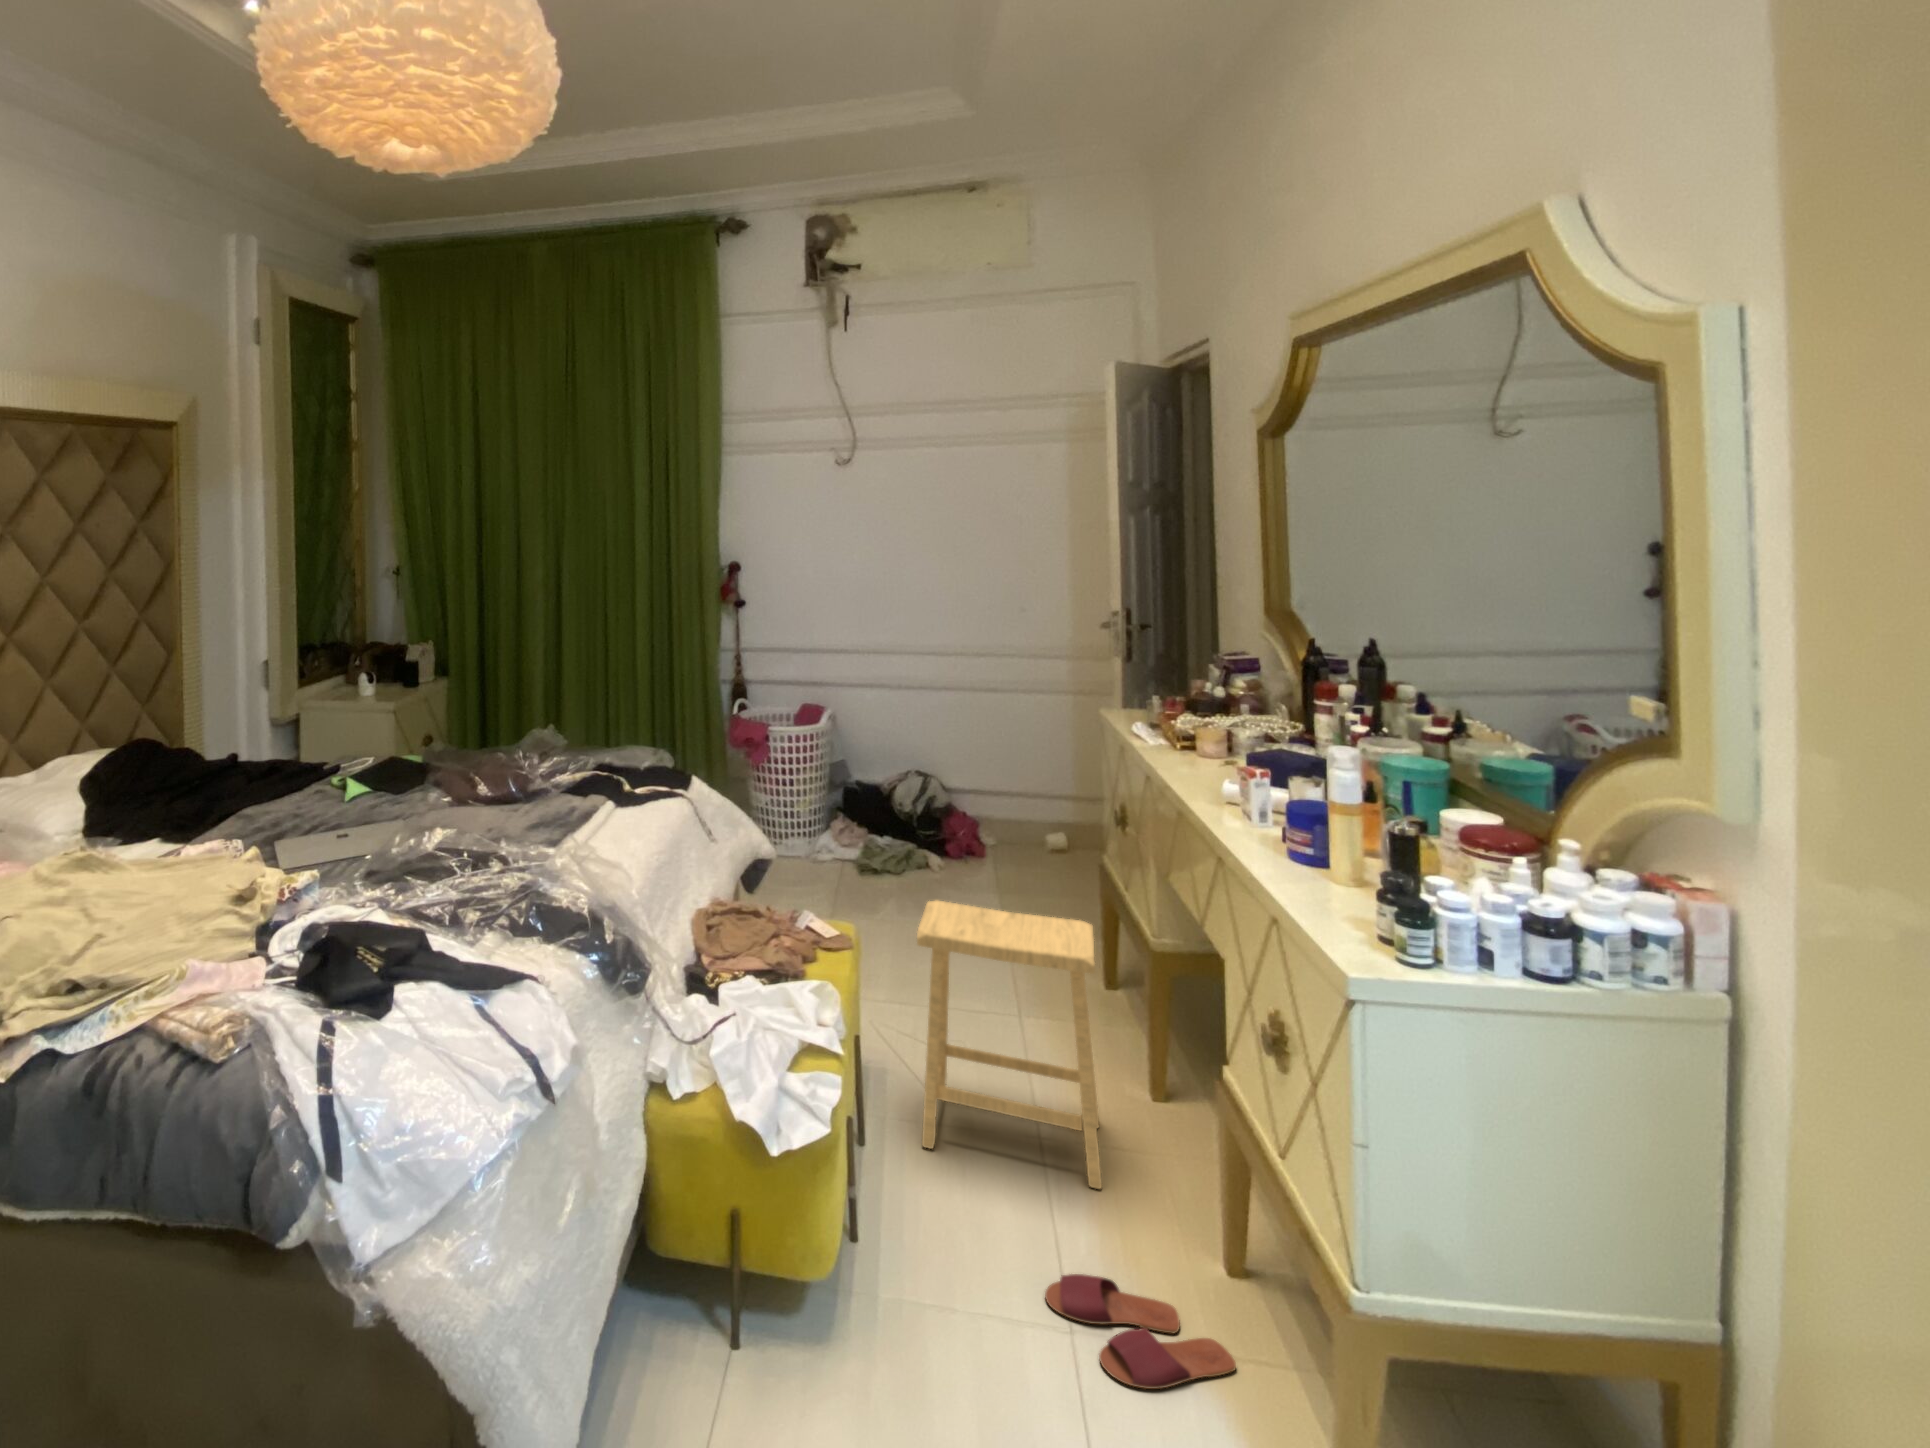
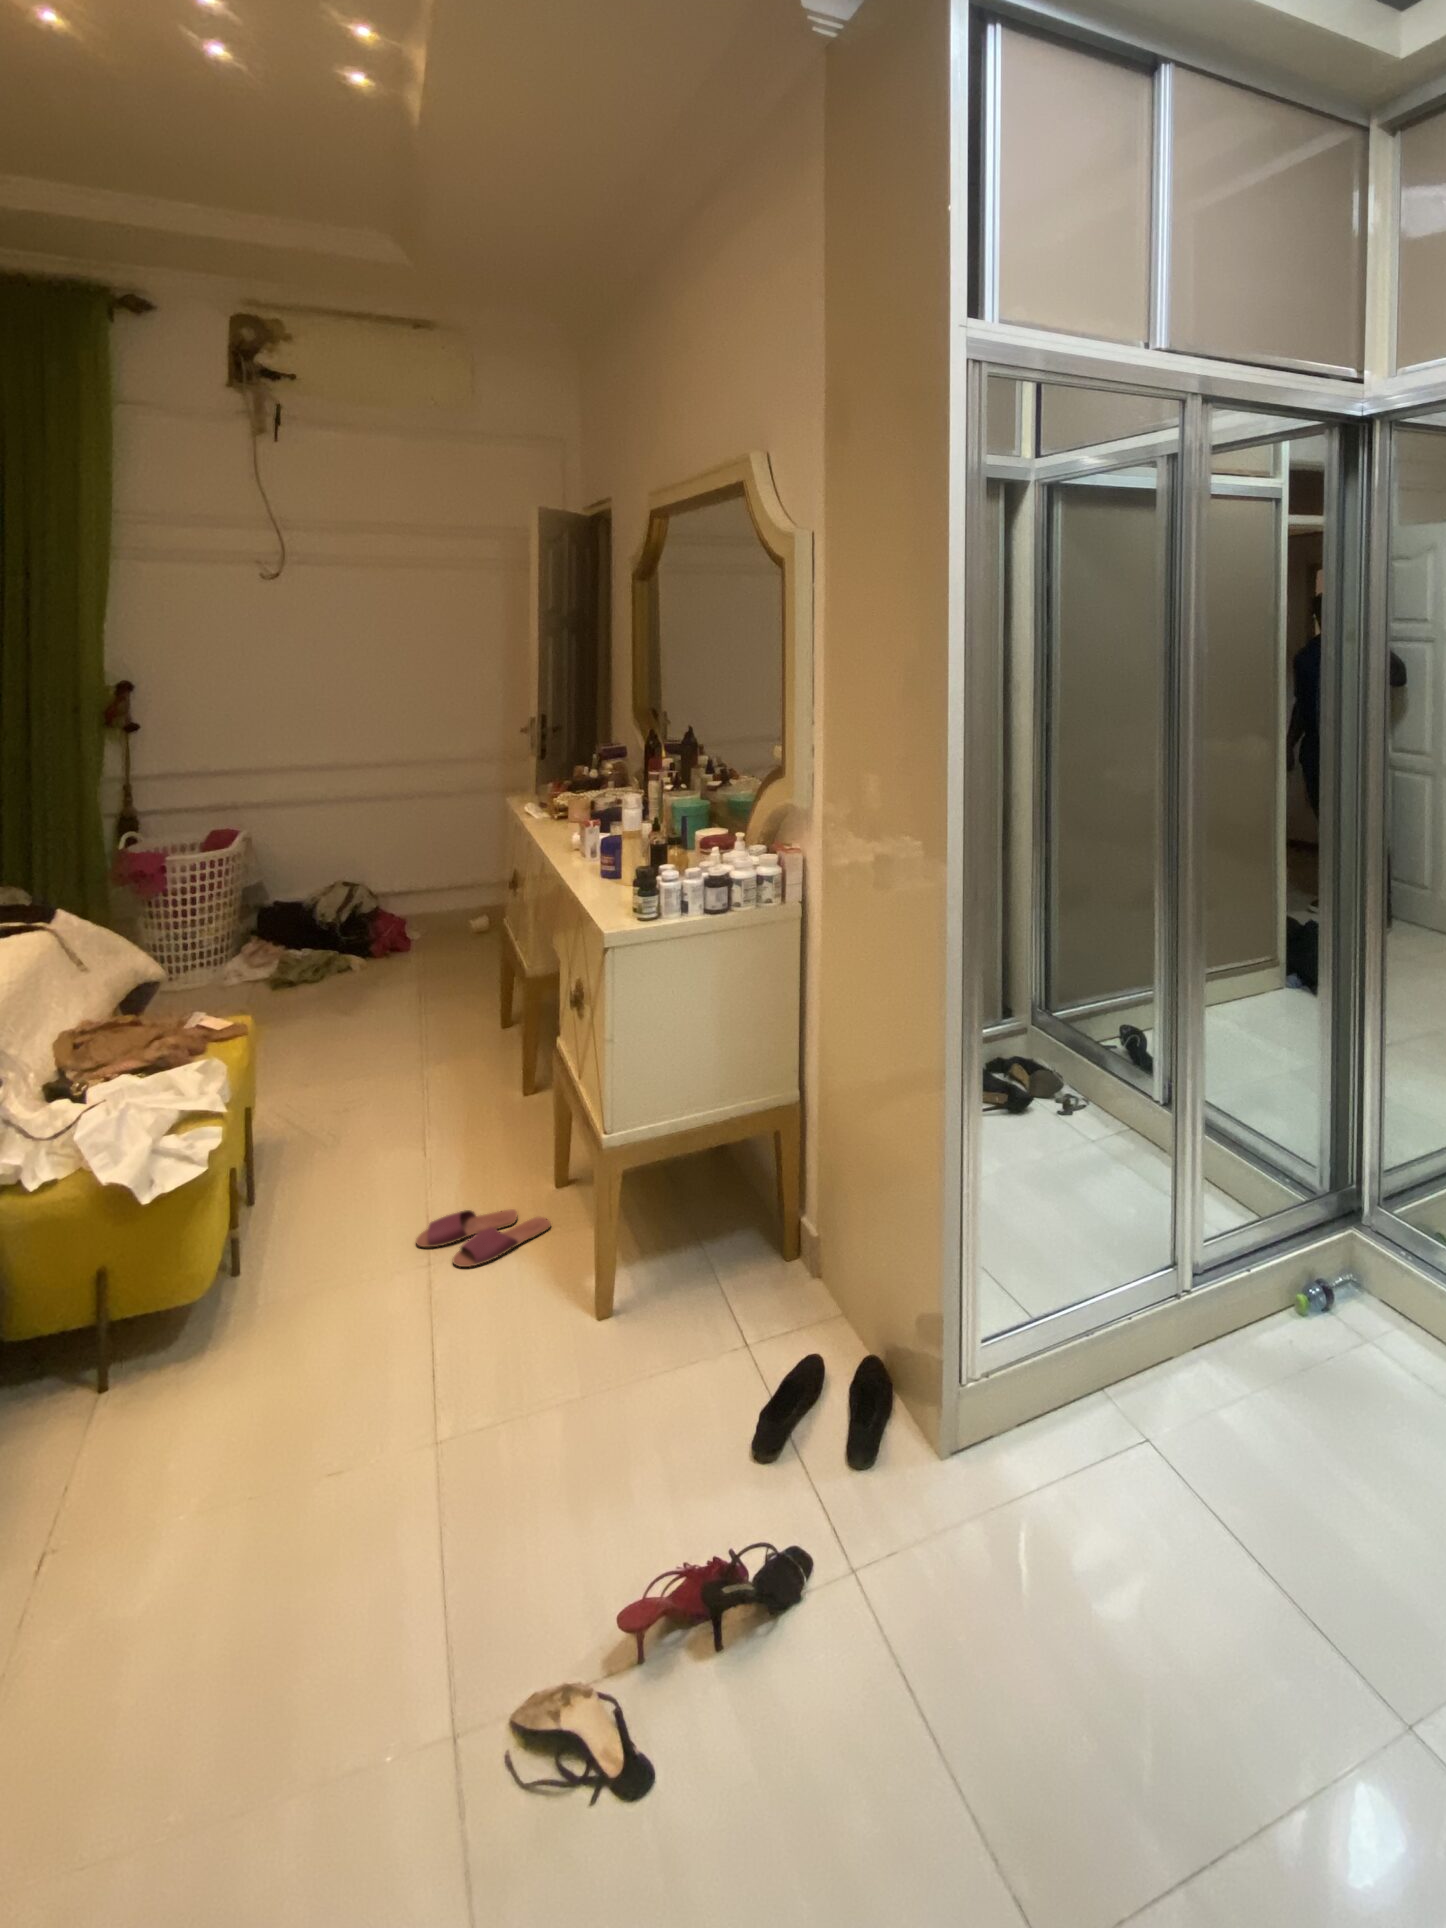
footstool: present [917,900,1102,1189] -> none [318,963,483,1185]

